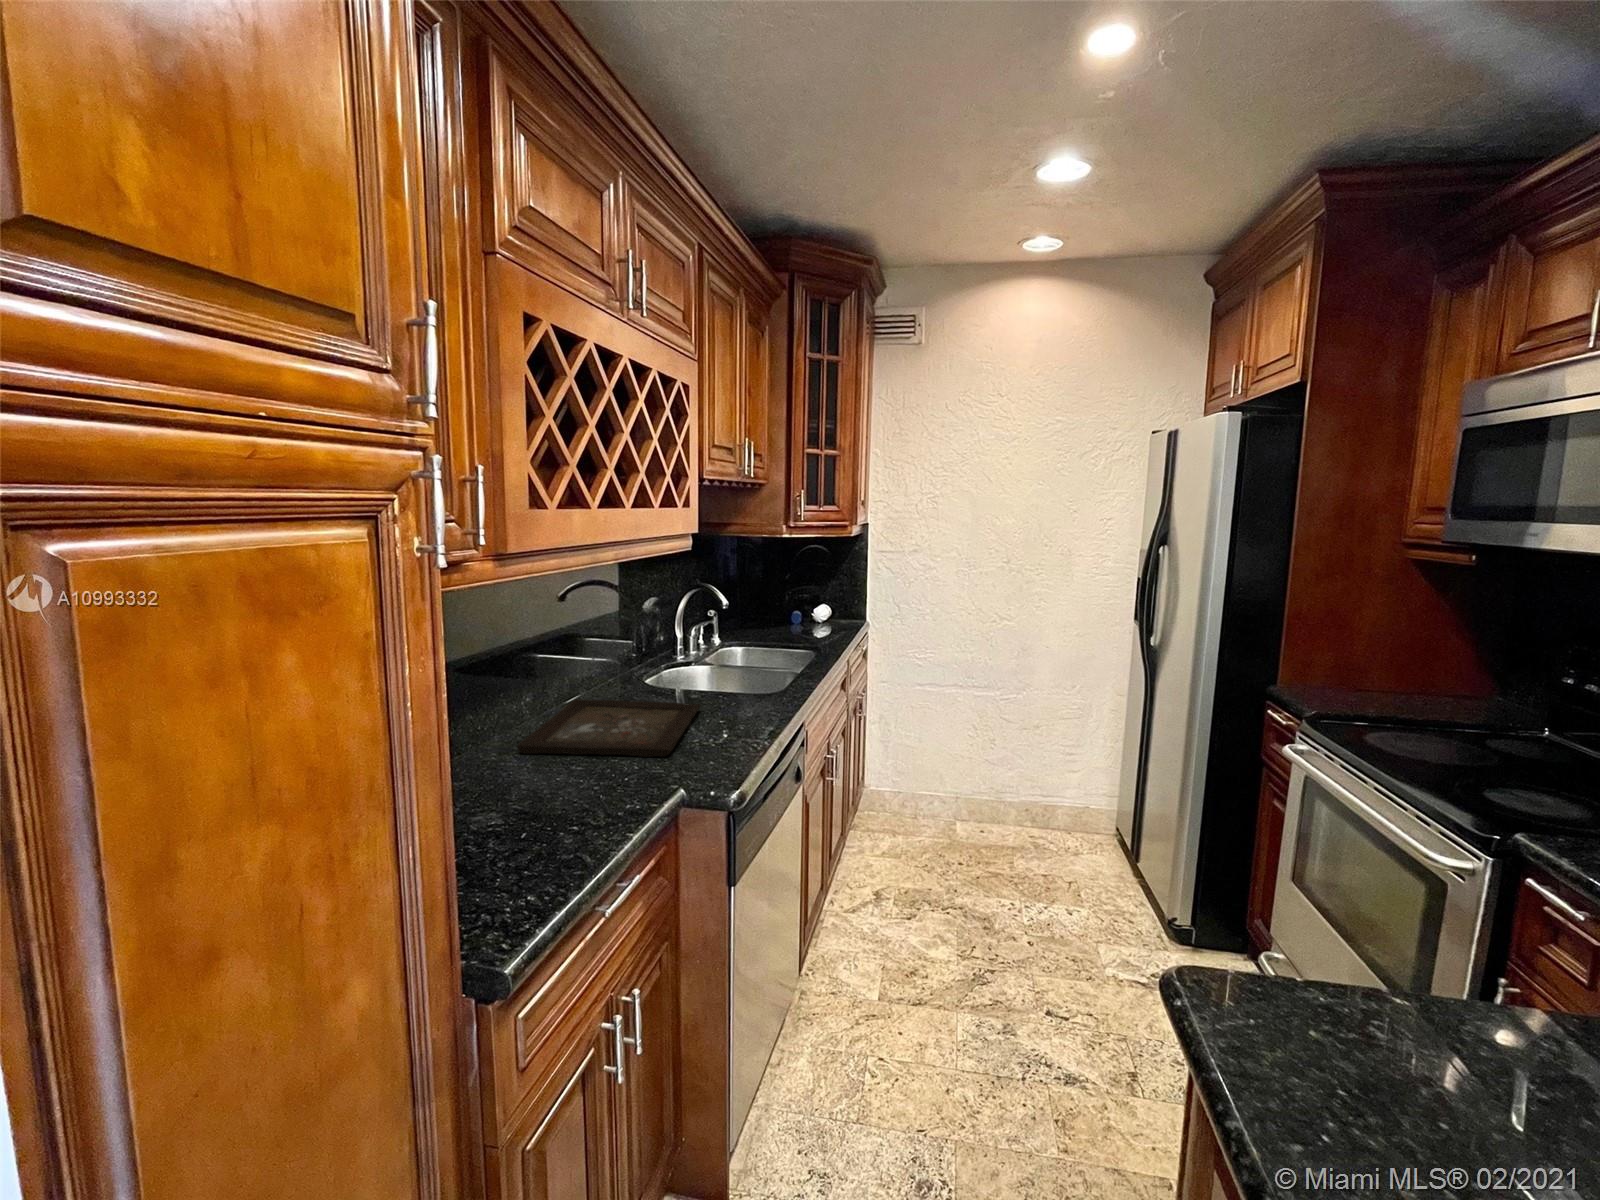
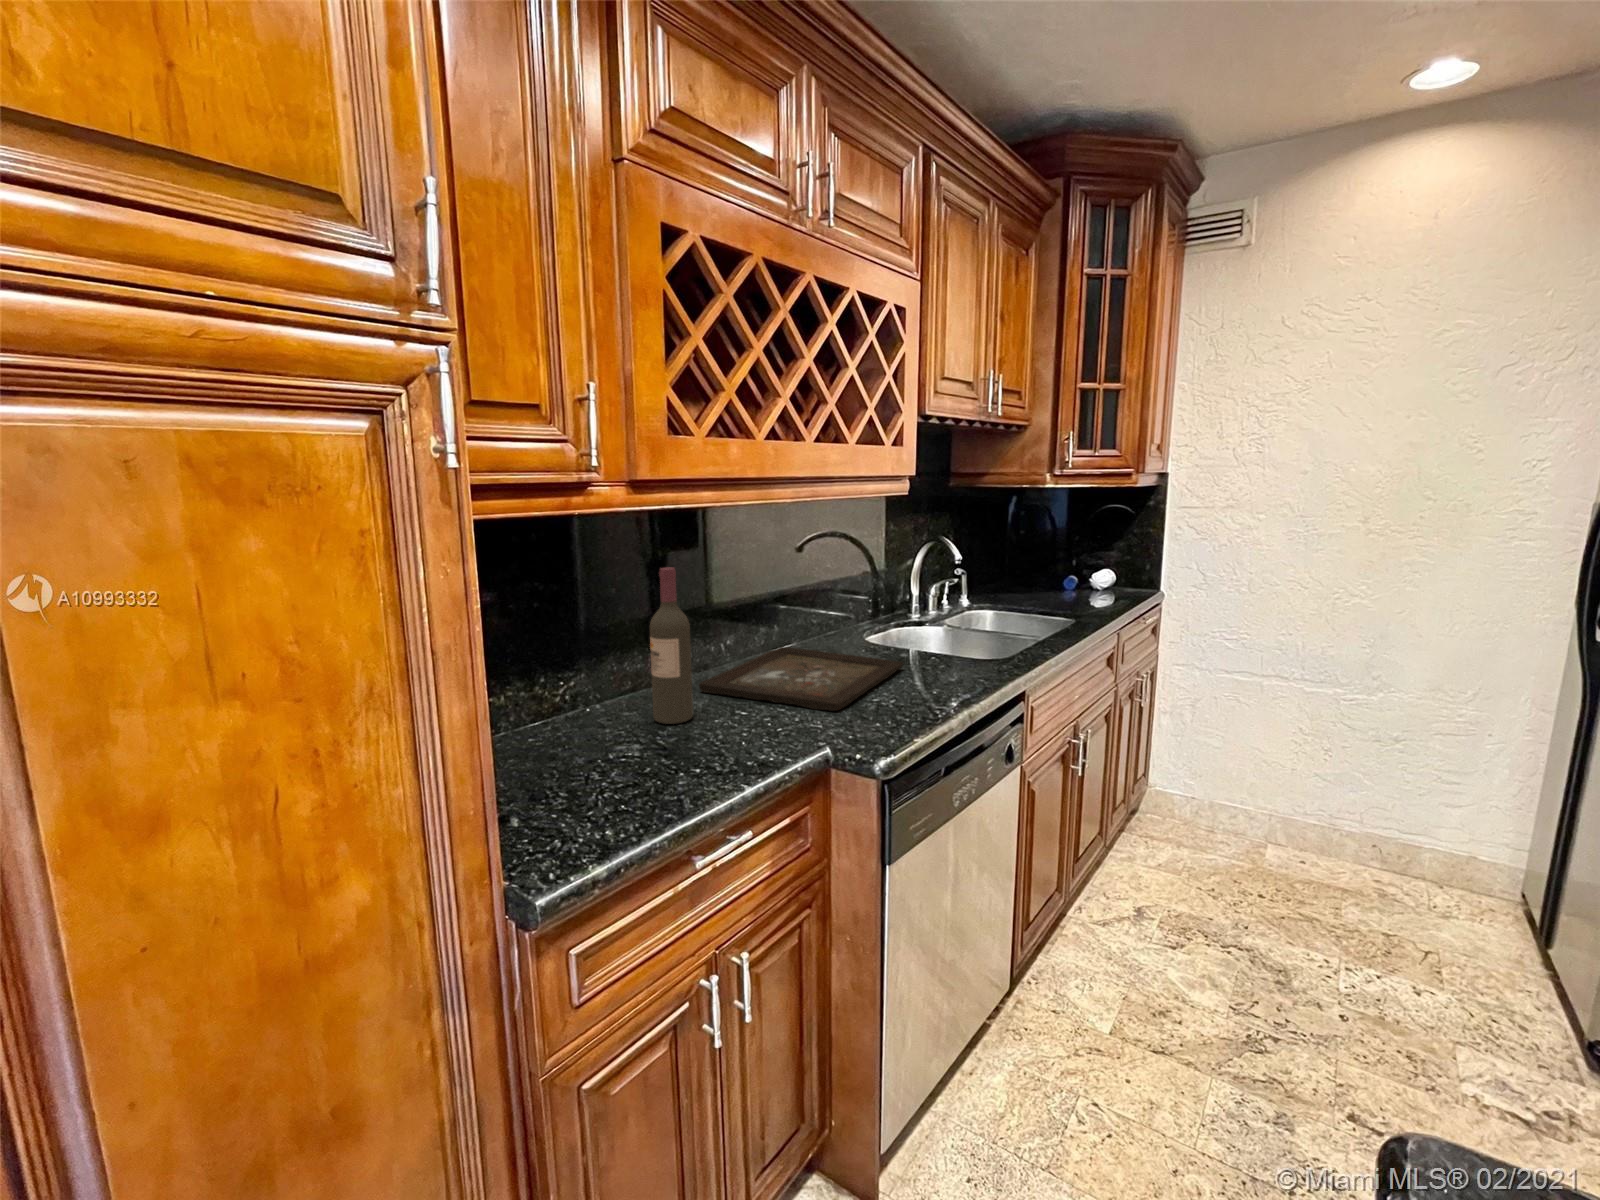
wine bottle: none [487,634,532,789] -> present [650,567,693,724]

